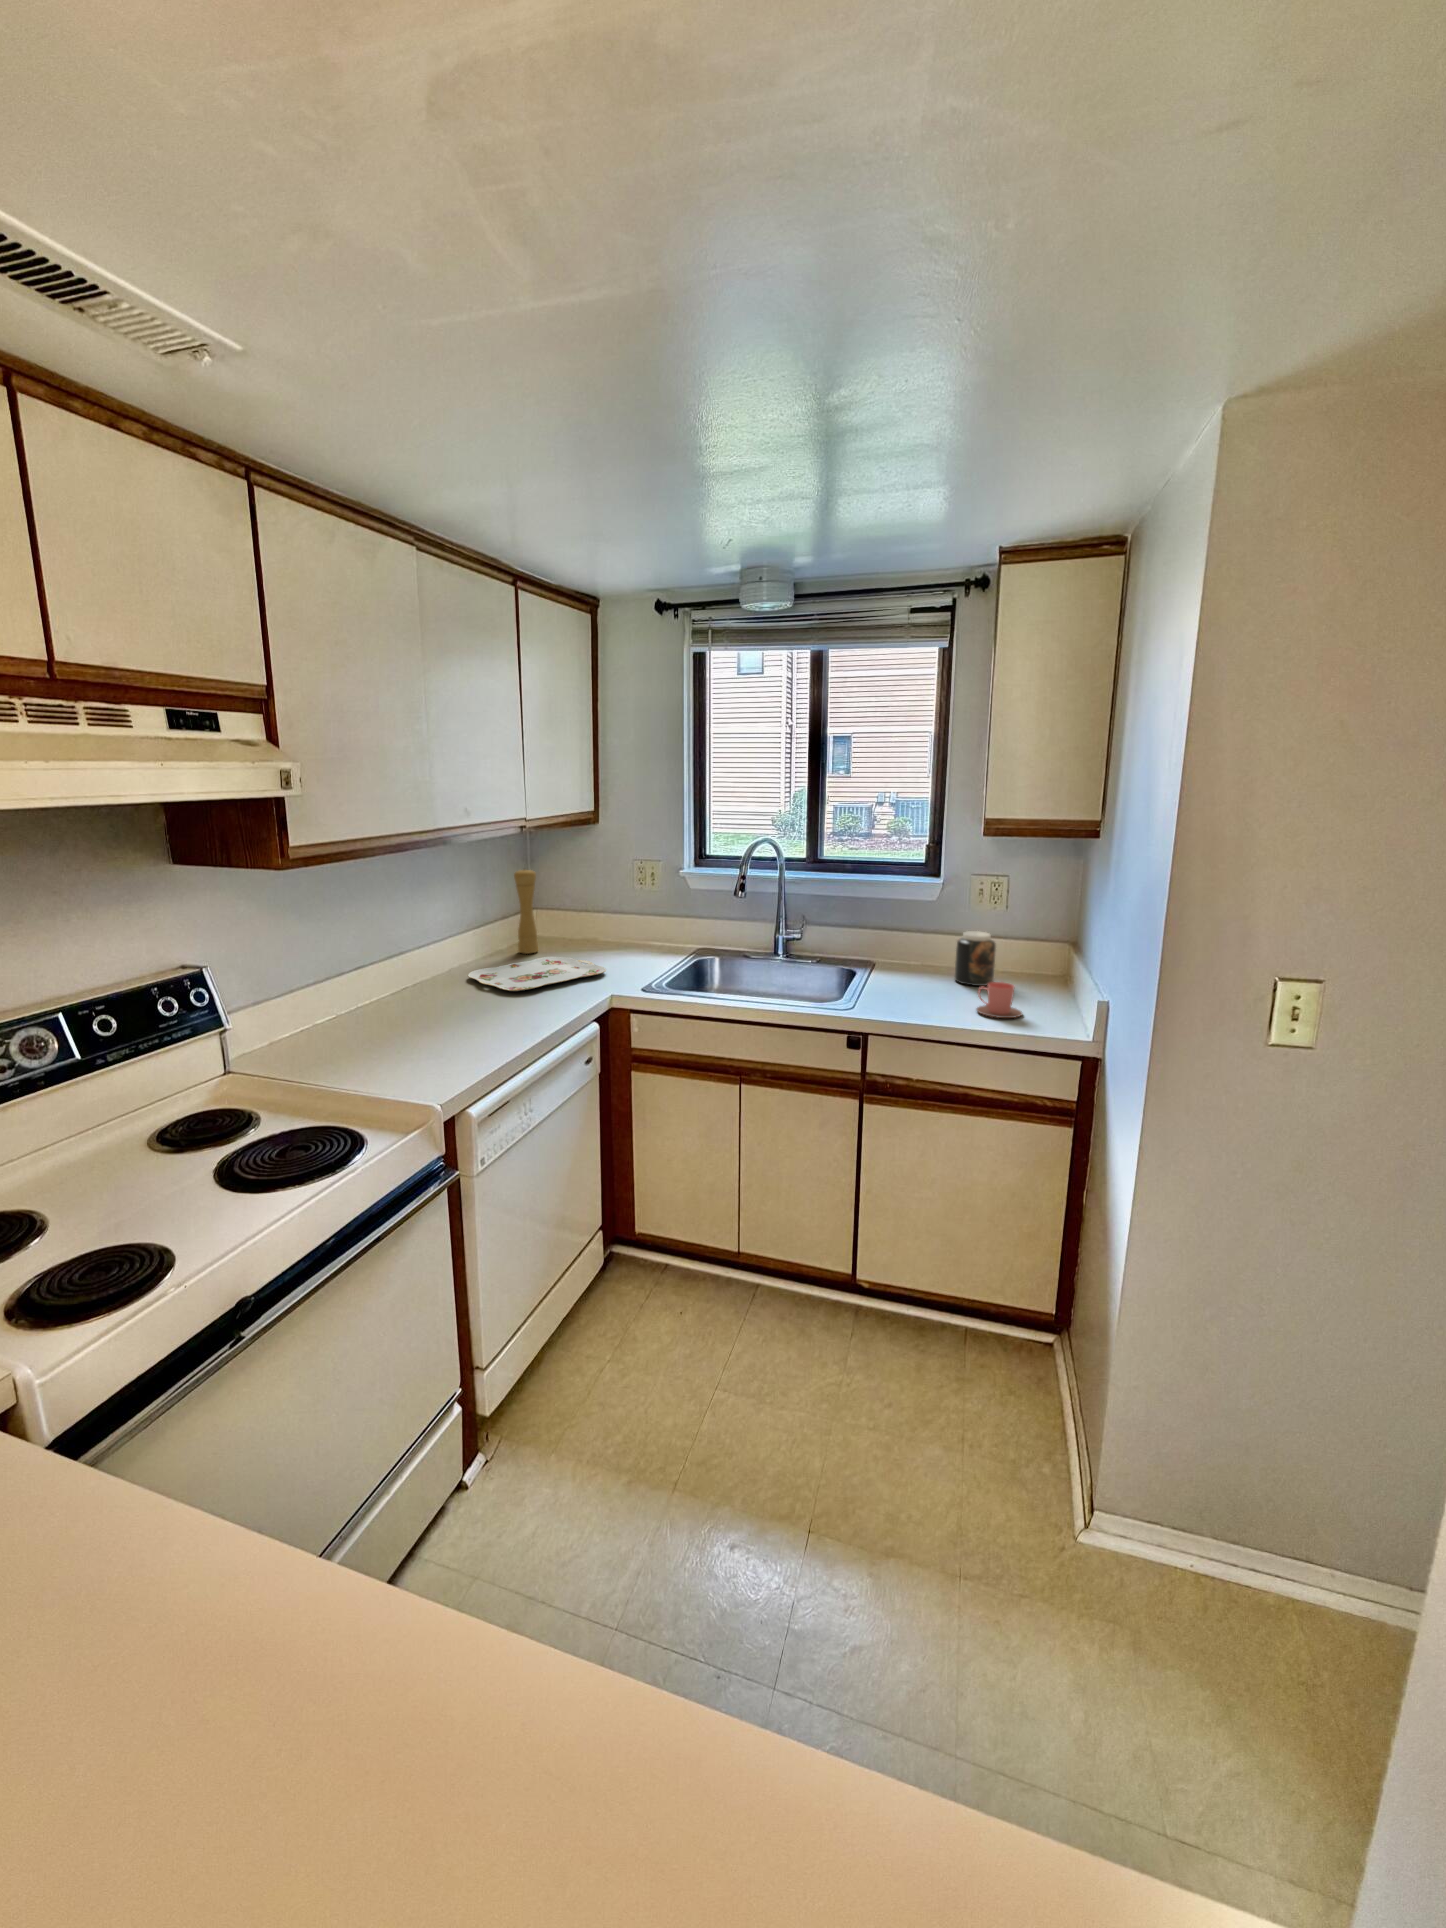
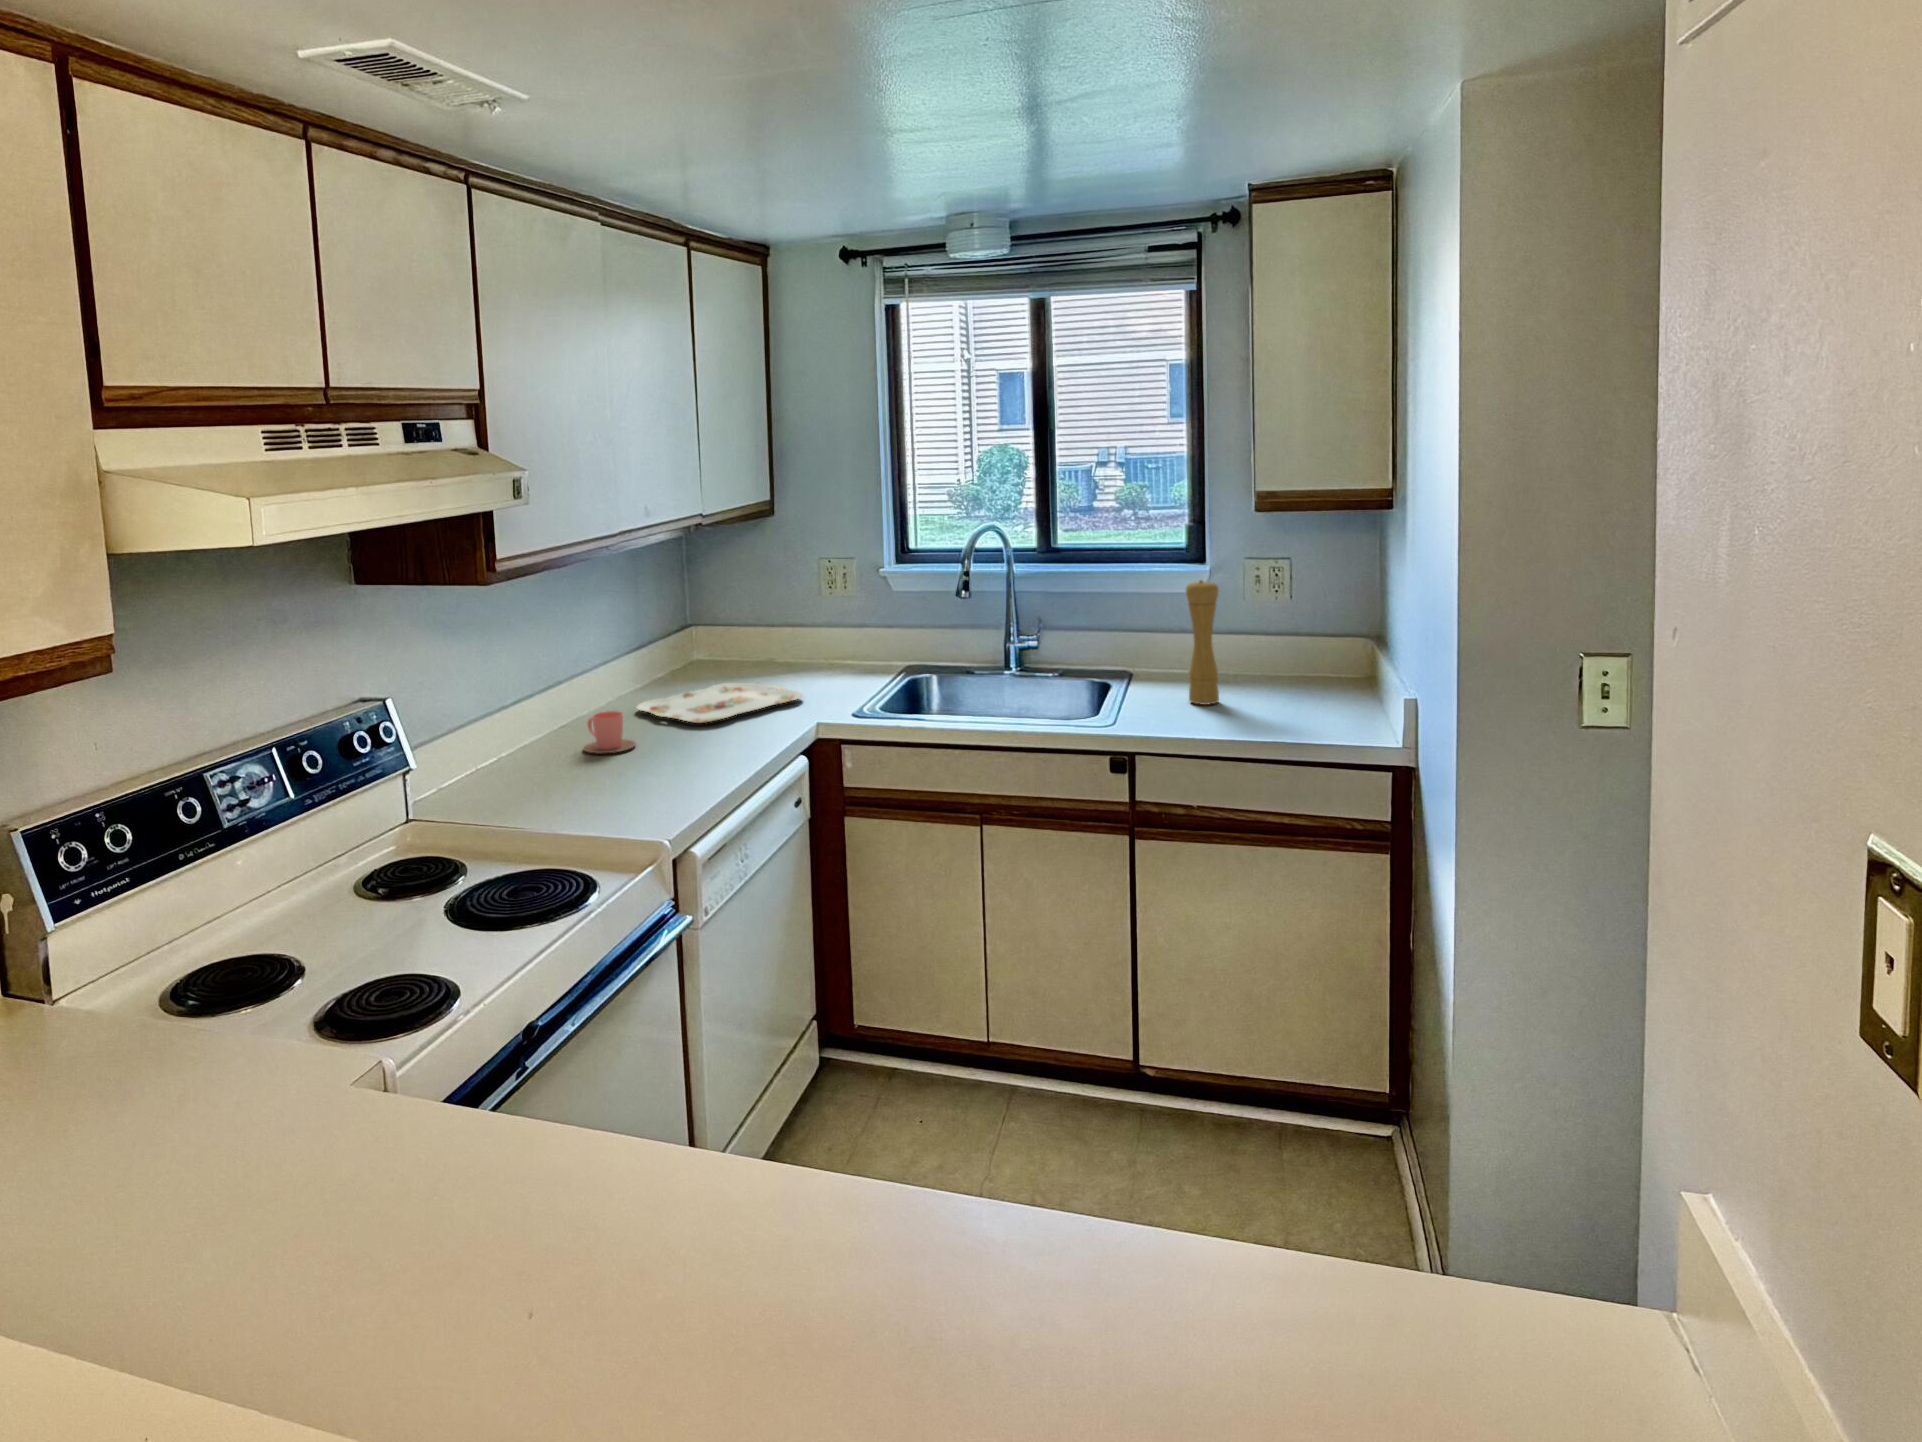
pepper mill: present [514,869,538,954] -> present [1186,580,1219,705]
jar: present [955,931,996,986] -> none [1233,627,1282,693]
cup: present [977,982,1022,1018] -> present [583,711,635,753]

